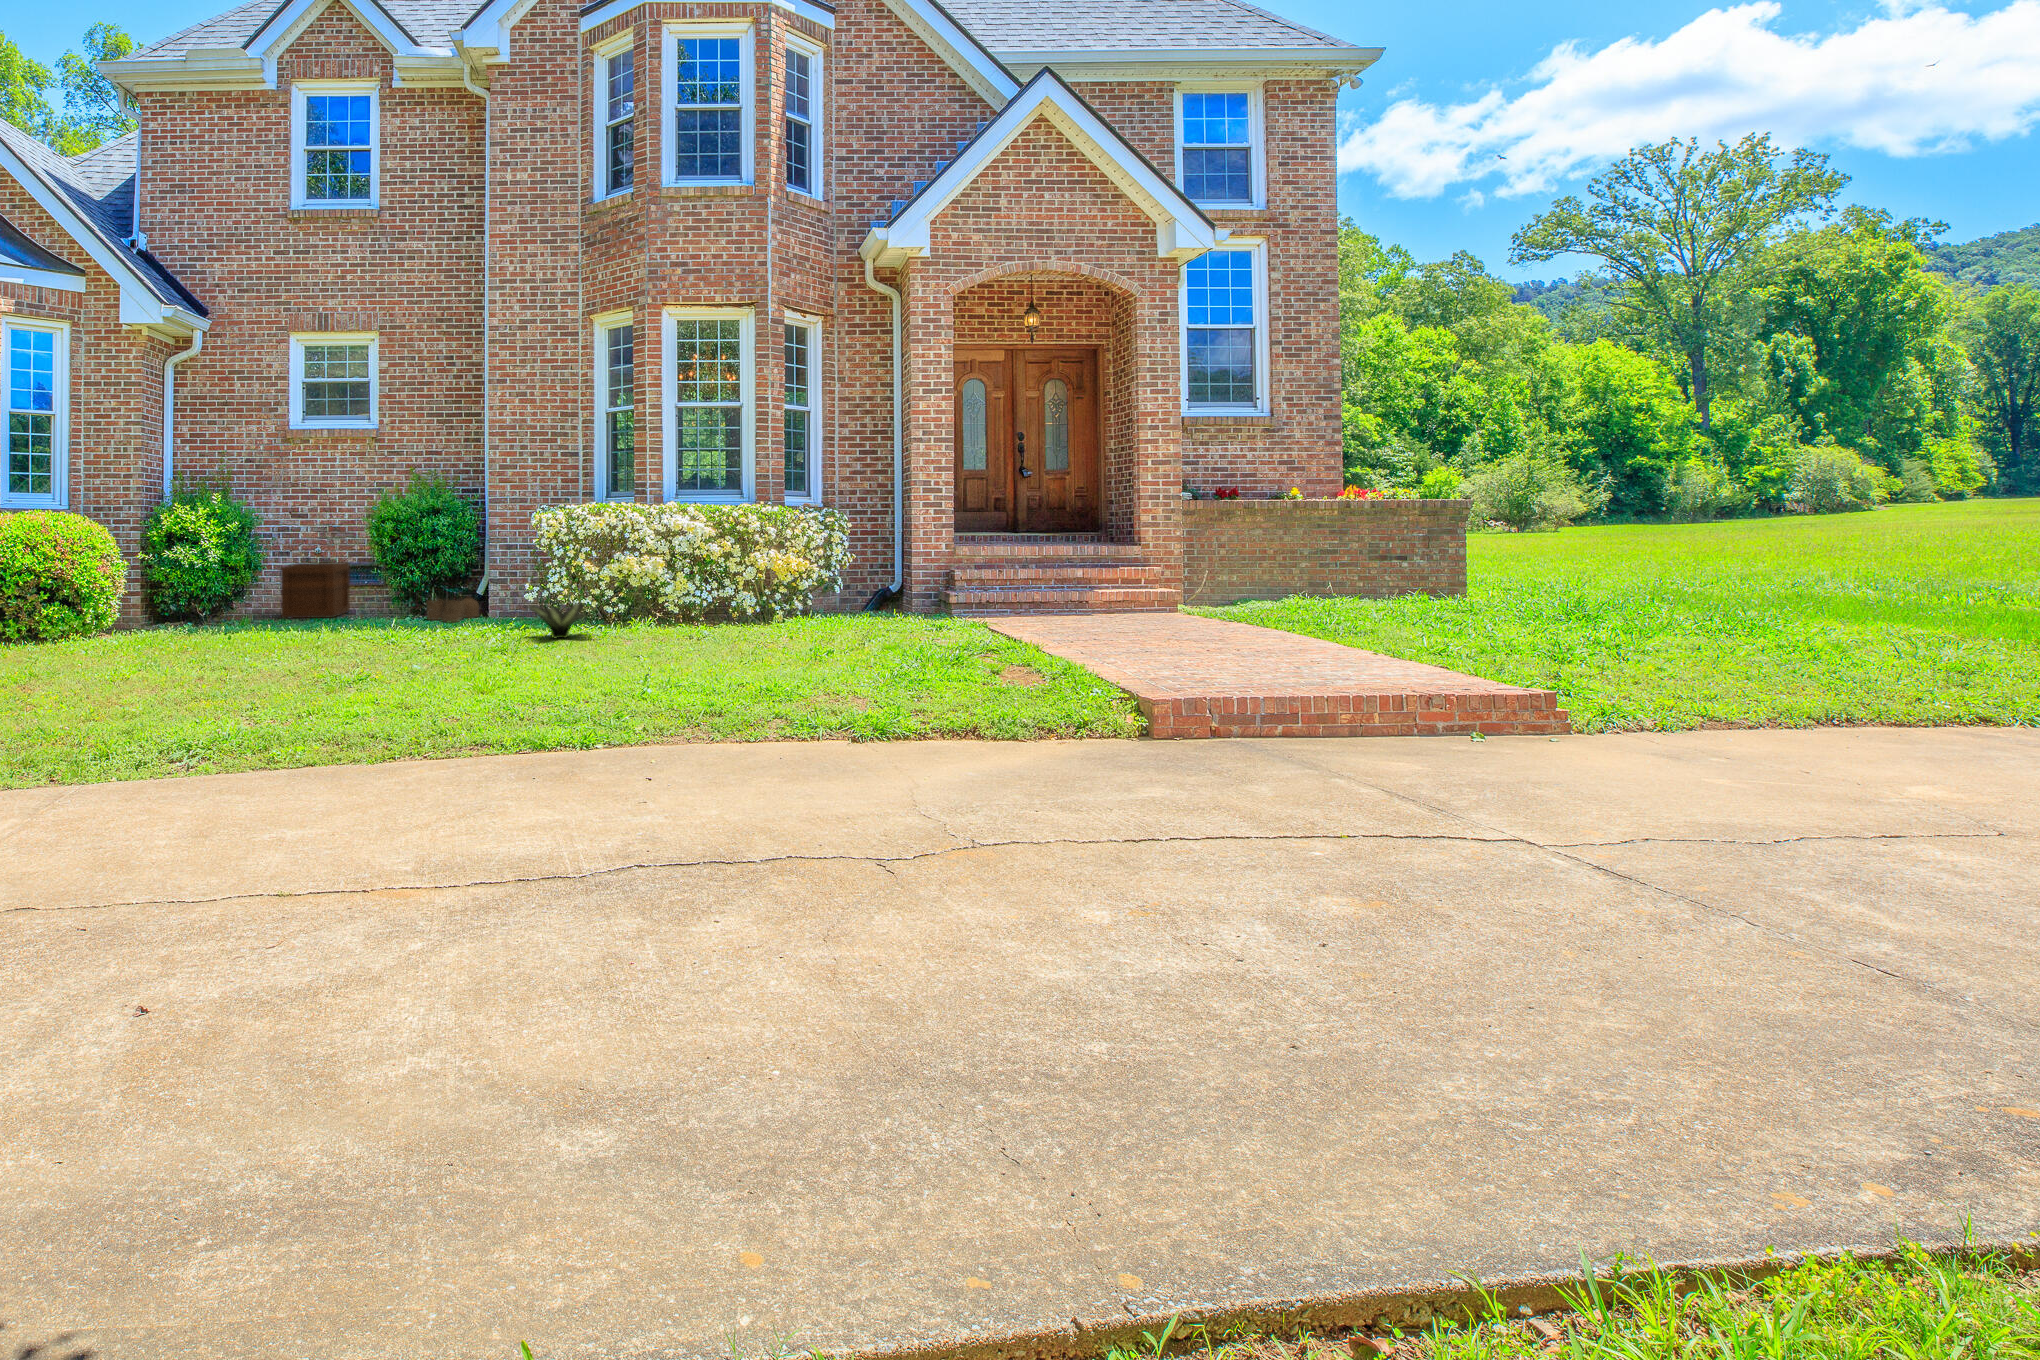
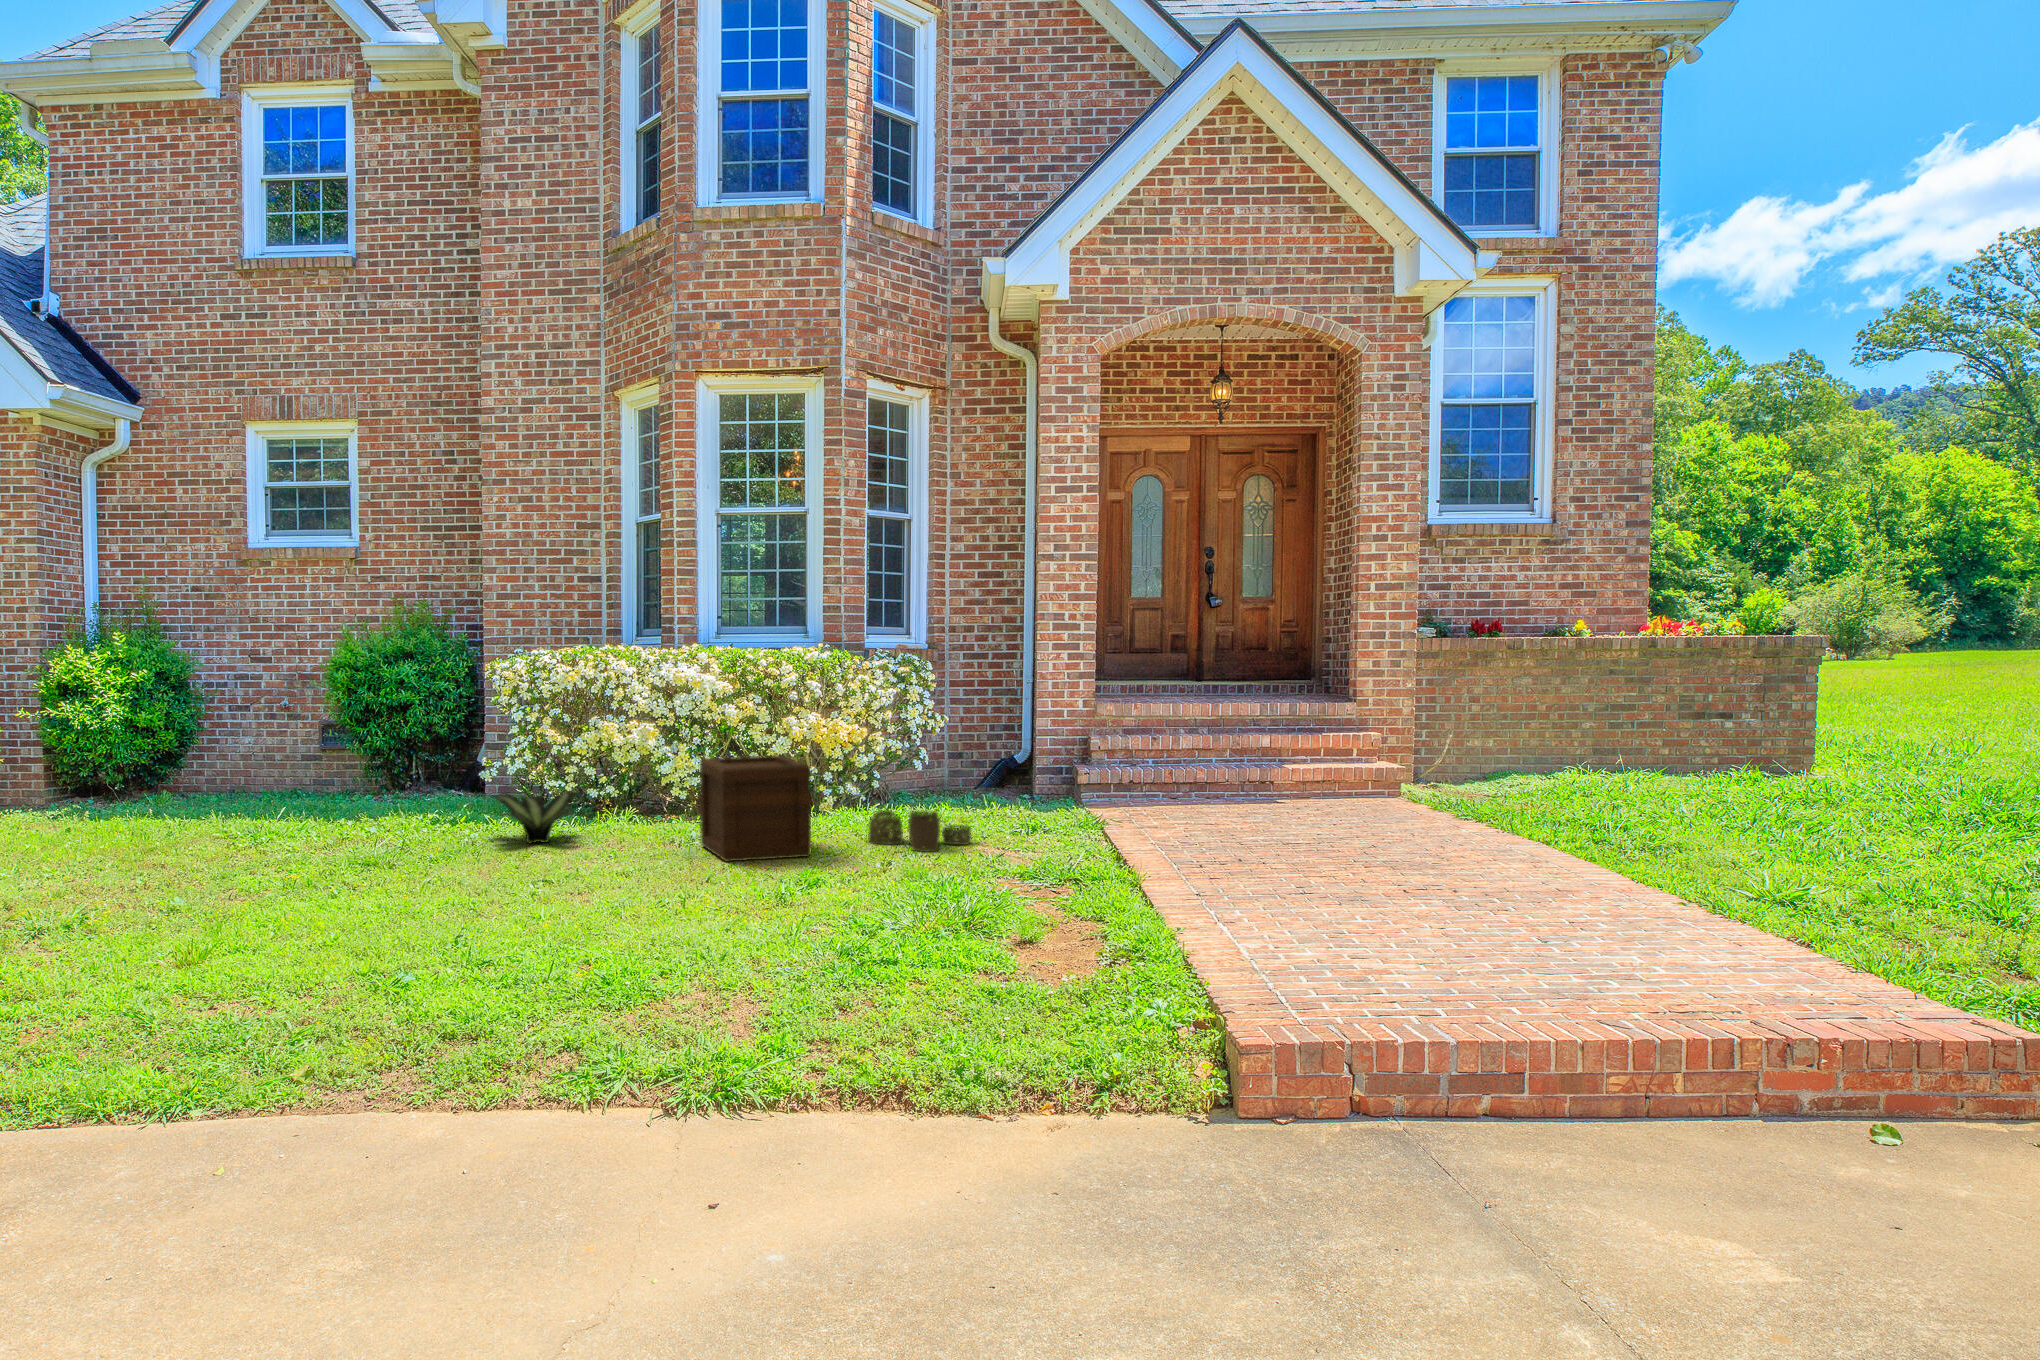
wooden crate: present [280,562,350,619] -> present [700,755,811,861]
woven basket: present [427,596,479,622] -> present [868,810,971,852]

